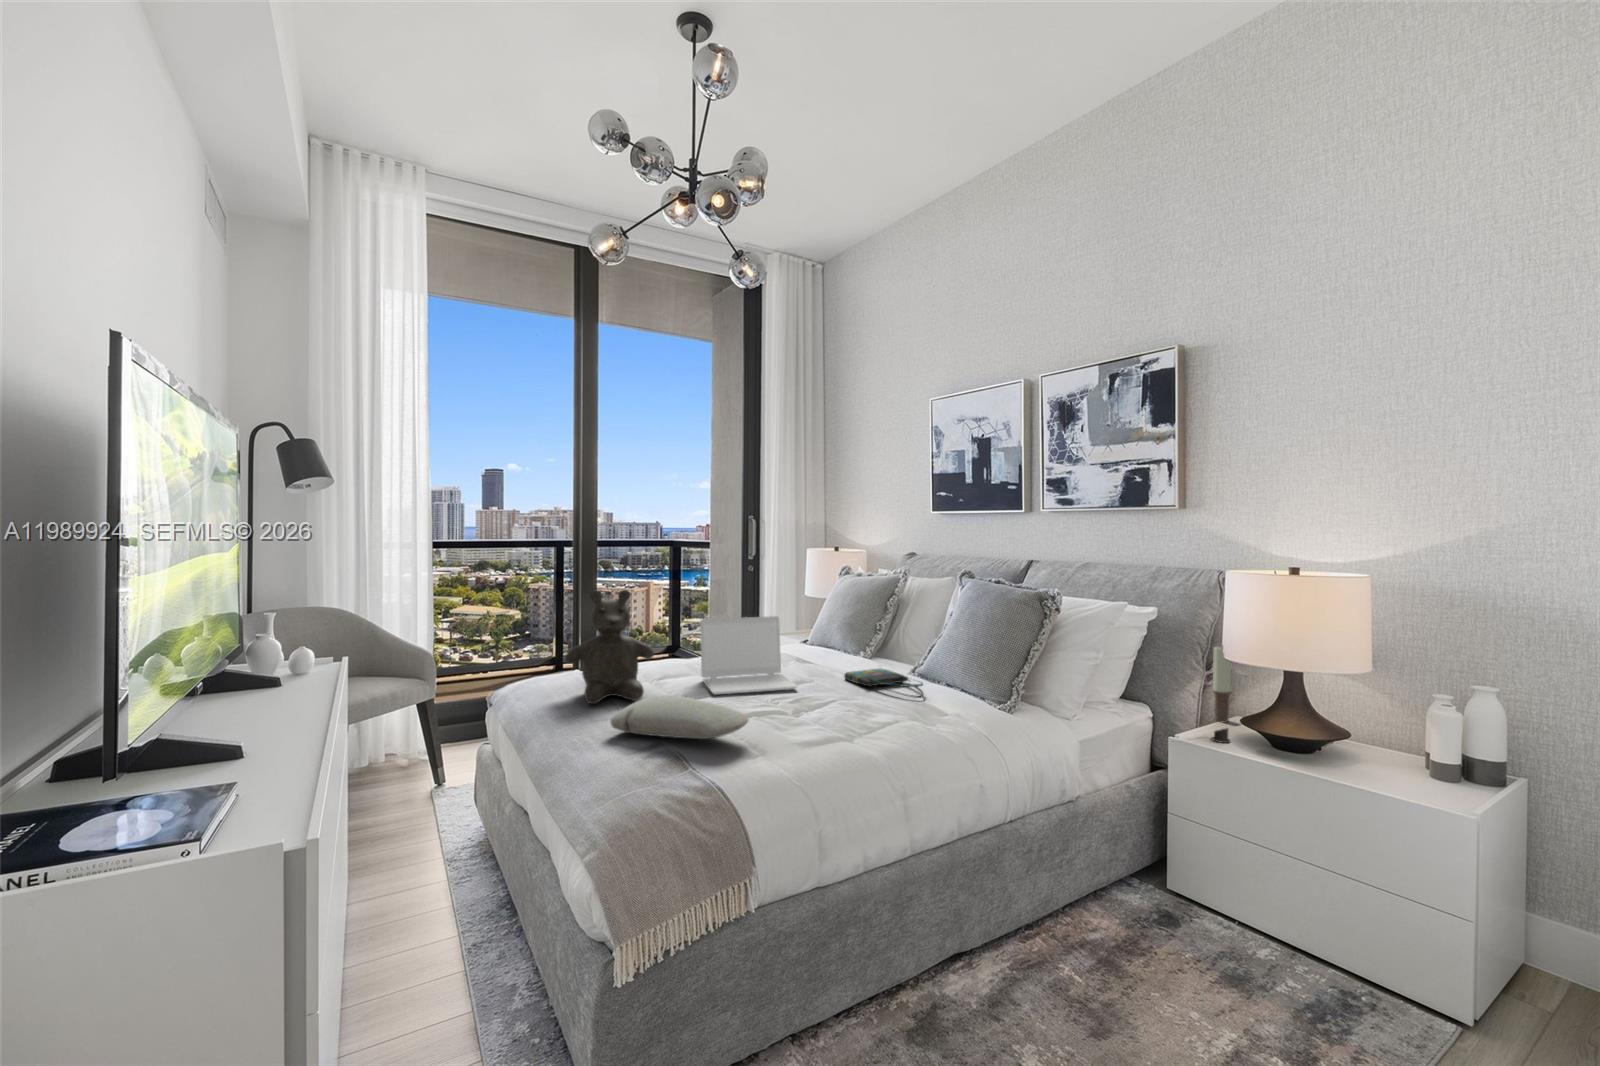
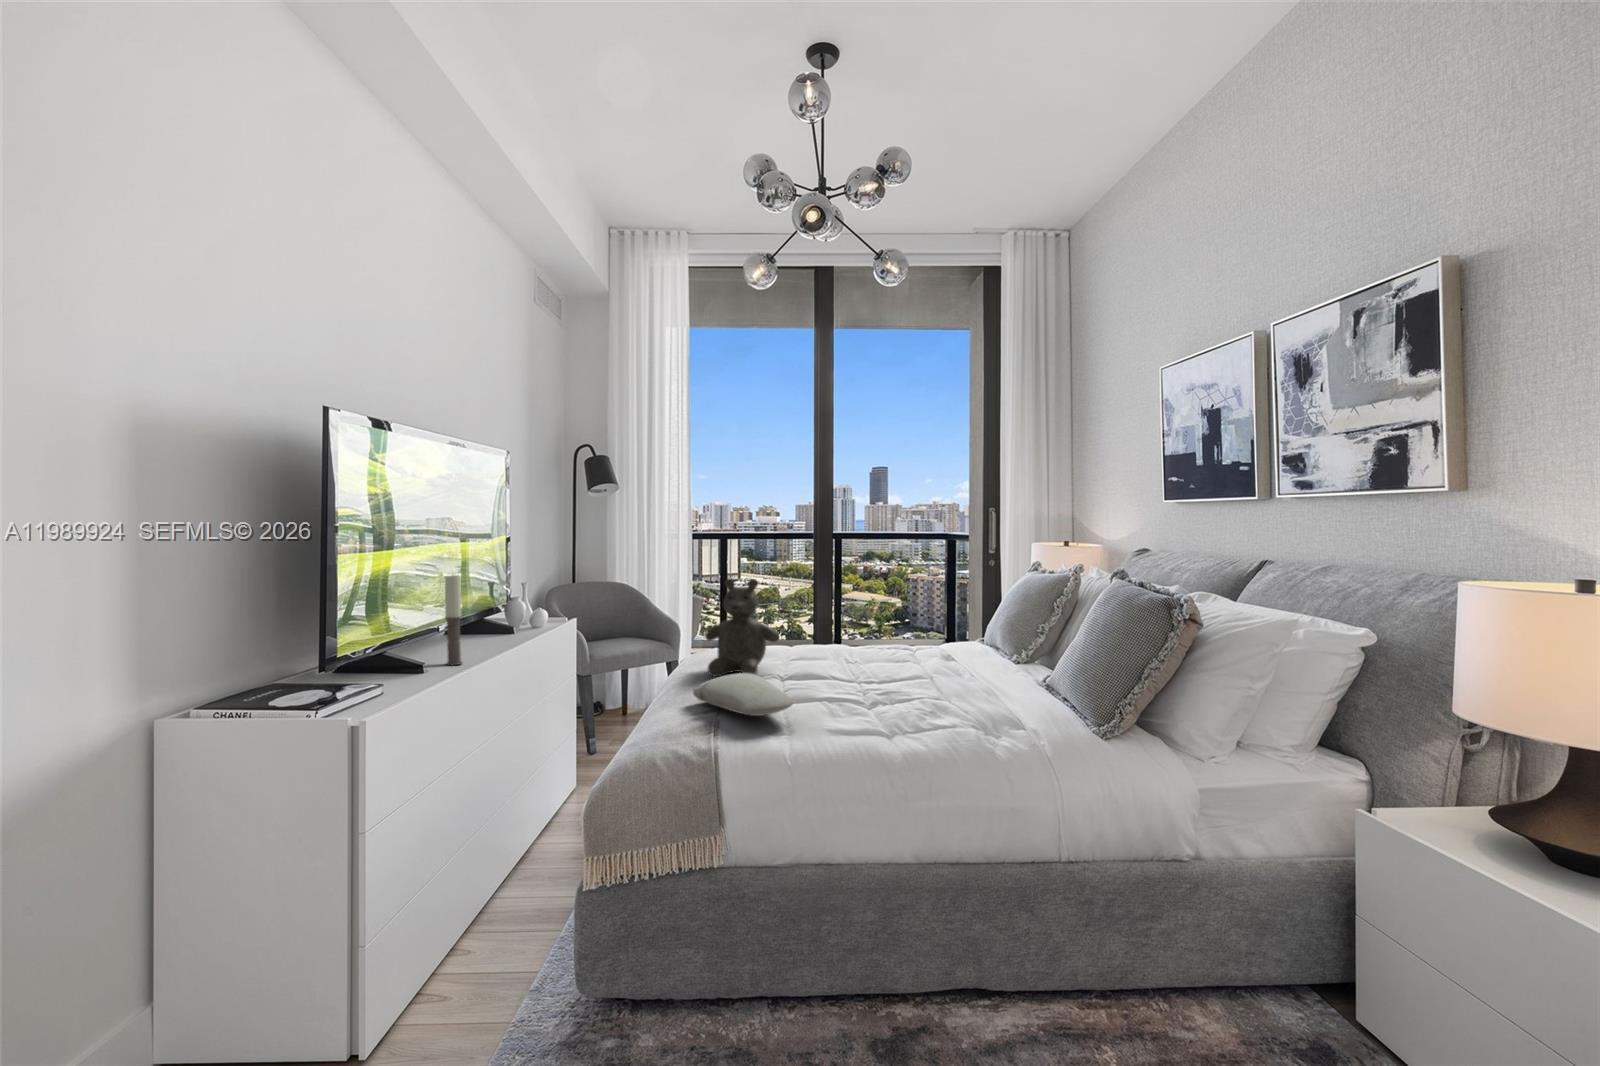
laptop: present [700,616,797,694] -> none [820,609,909,684]
candle: present [1212,647,1231,743] -> present [445,575,462,665]
tote bag: present [844,669,923,698] -> none [969,673,1037,708]

